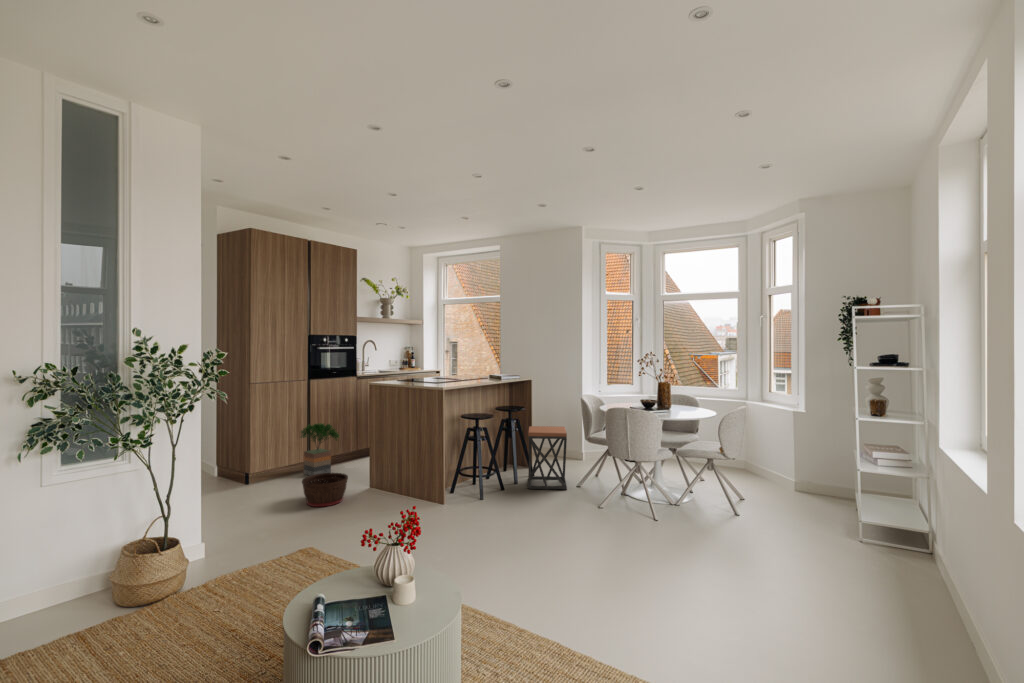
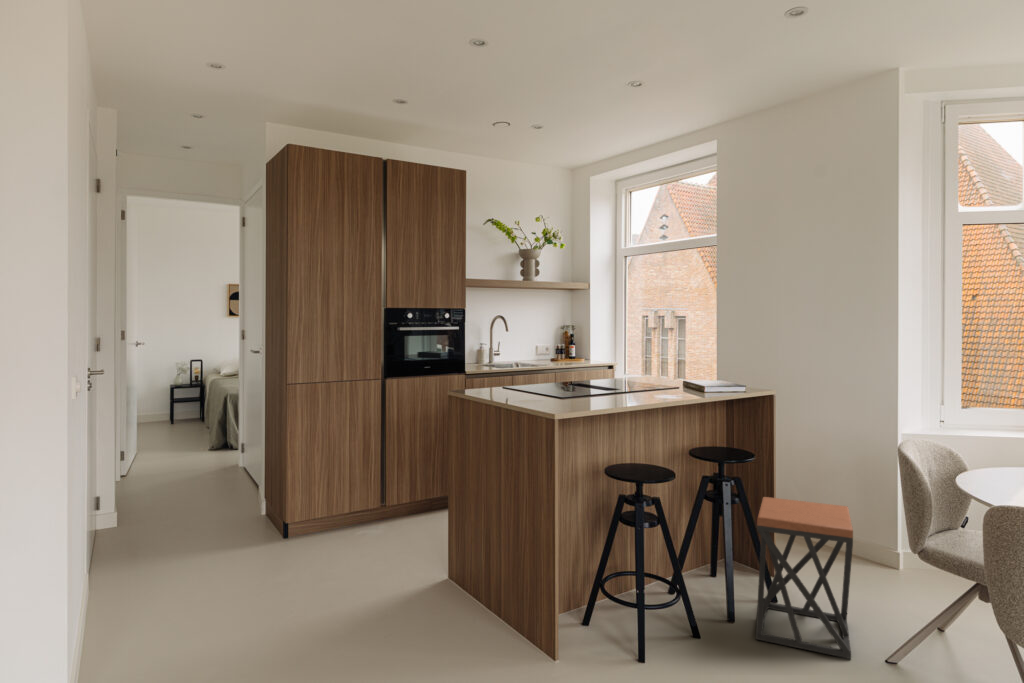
potted tree: present [301,423,339,476] -> none [362,451,424,541]
basket: present [302,473,348,507] -> none [323,549,402,617]

